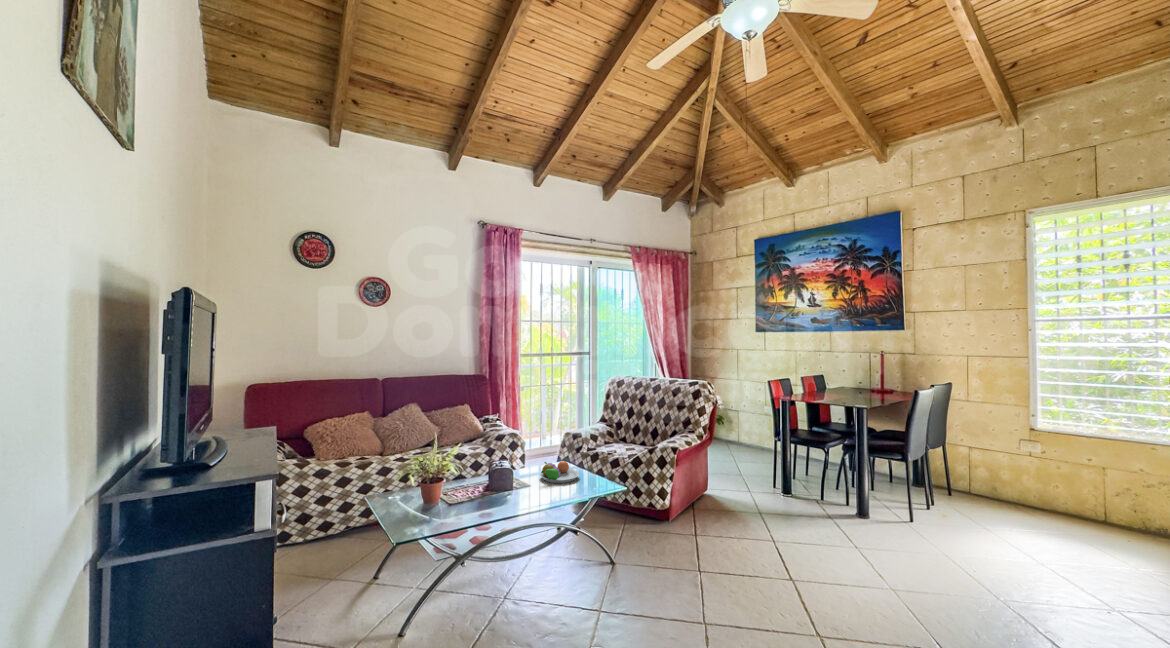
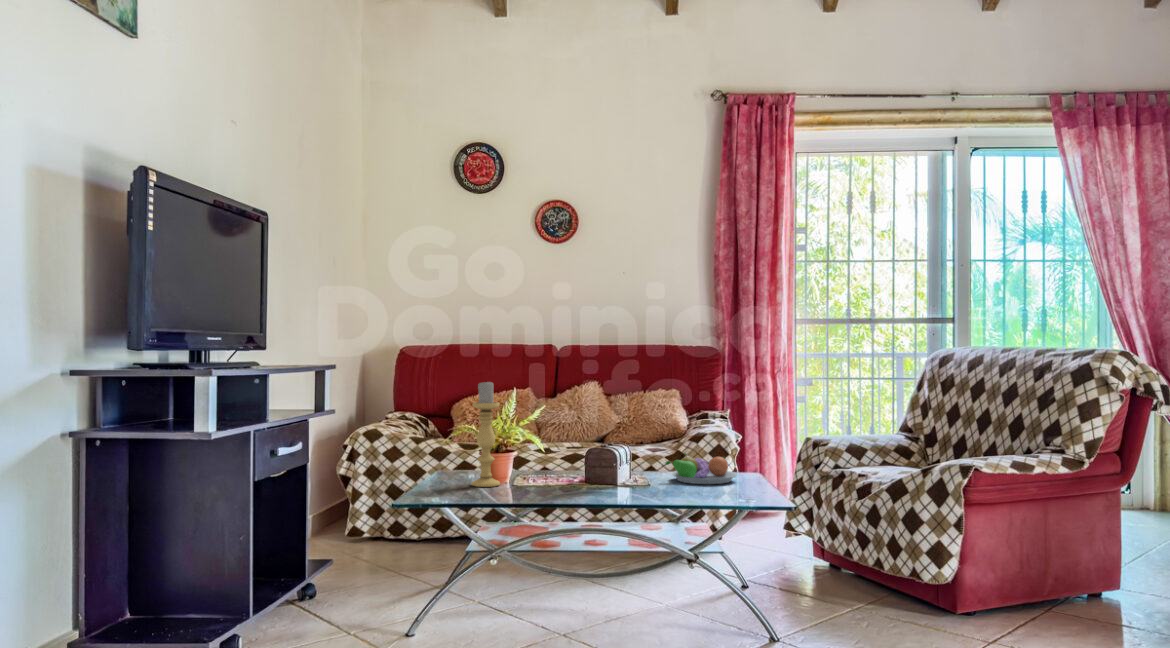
candle holder: none [430,438,451,519] -> present [472,382,500,487]

